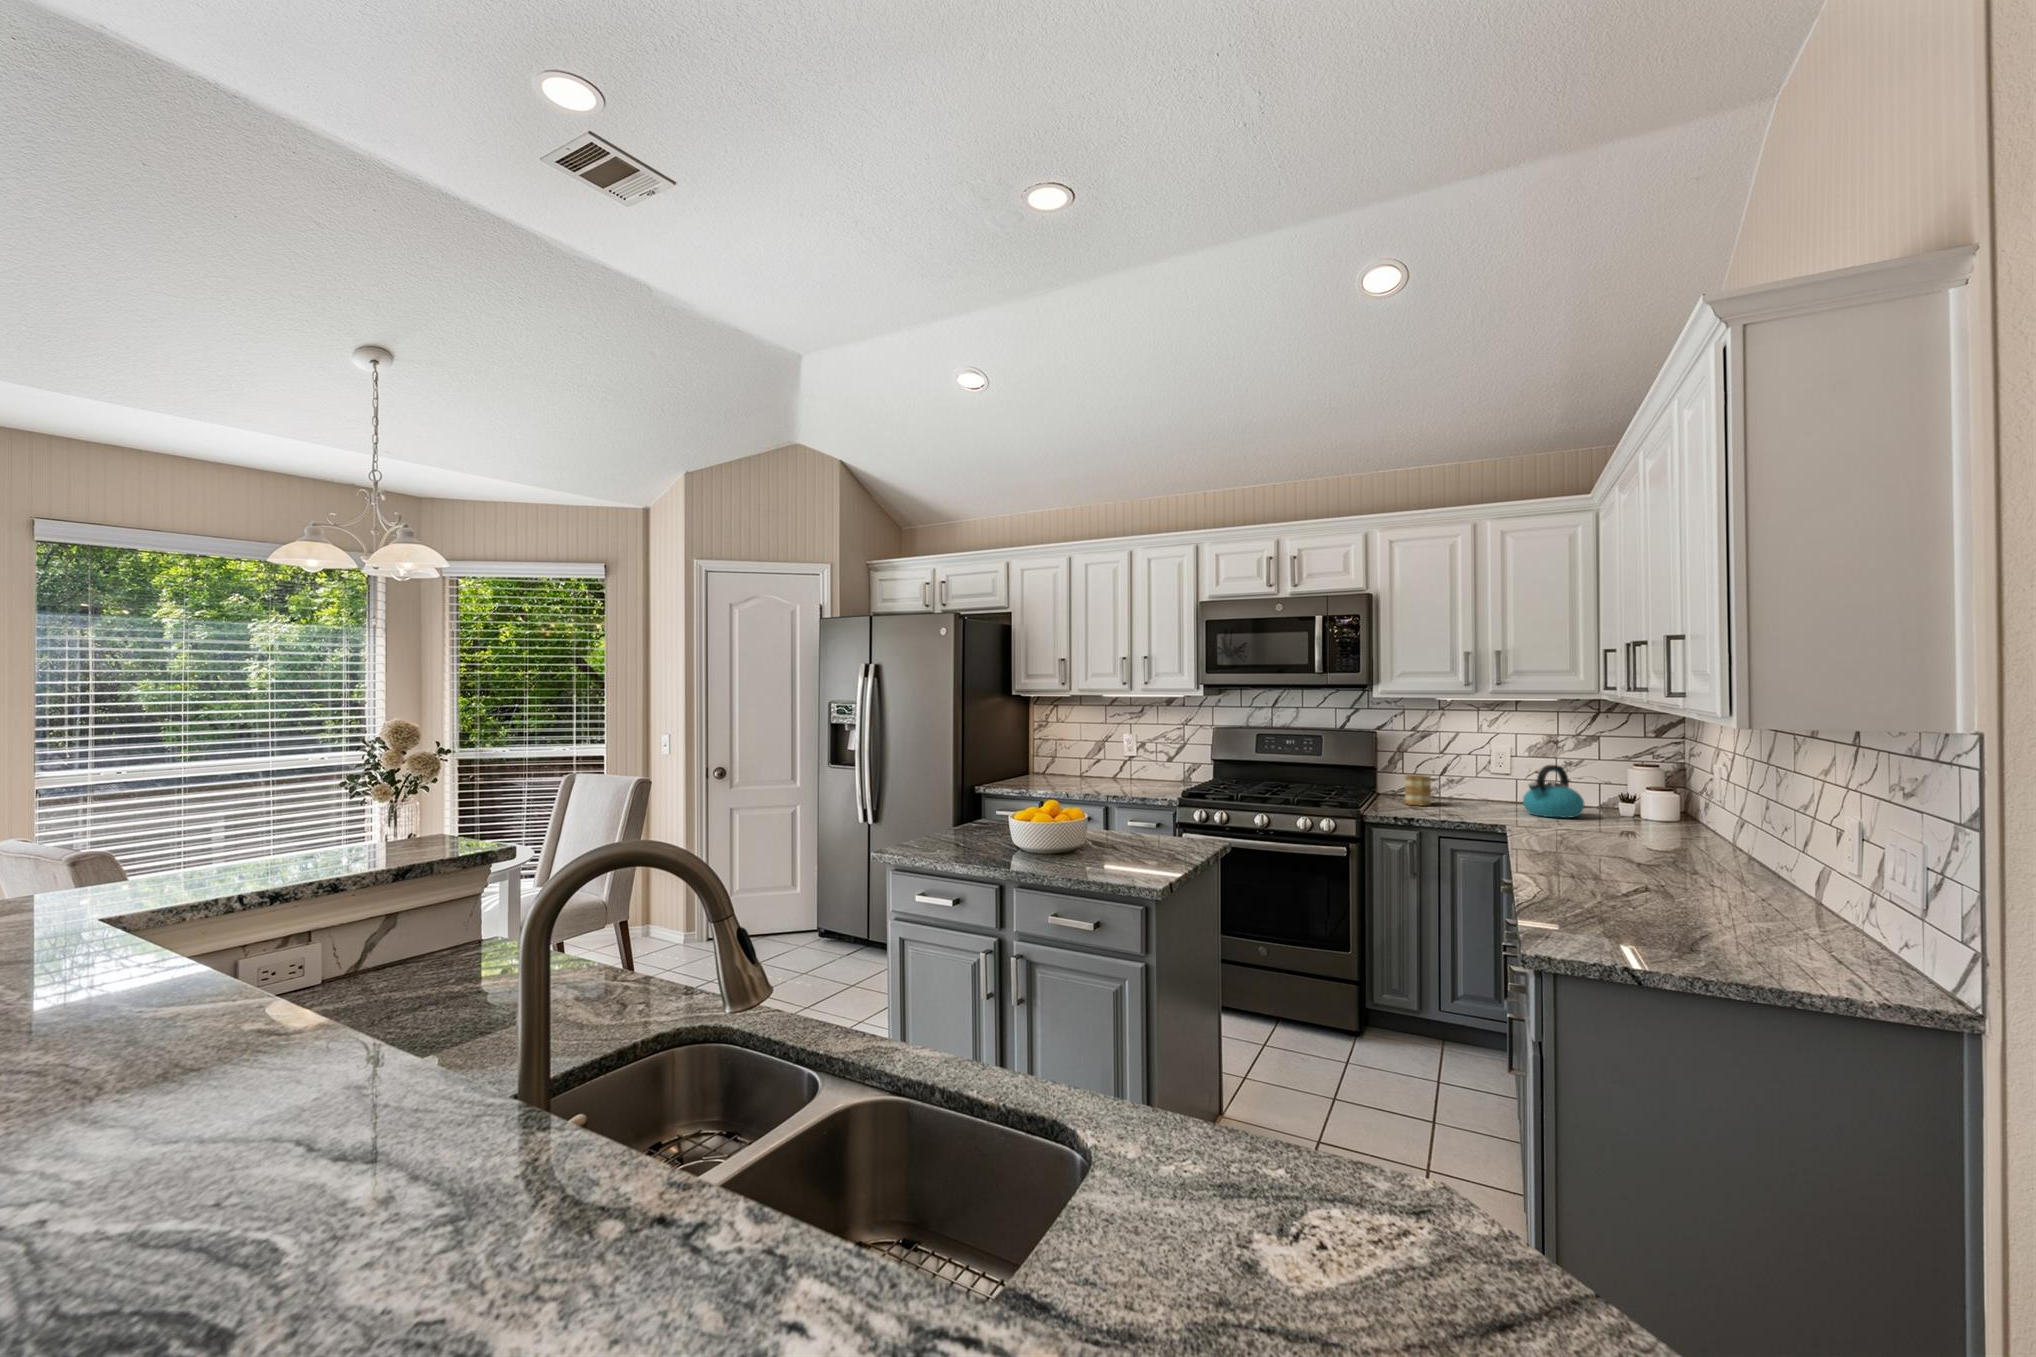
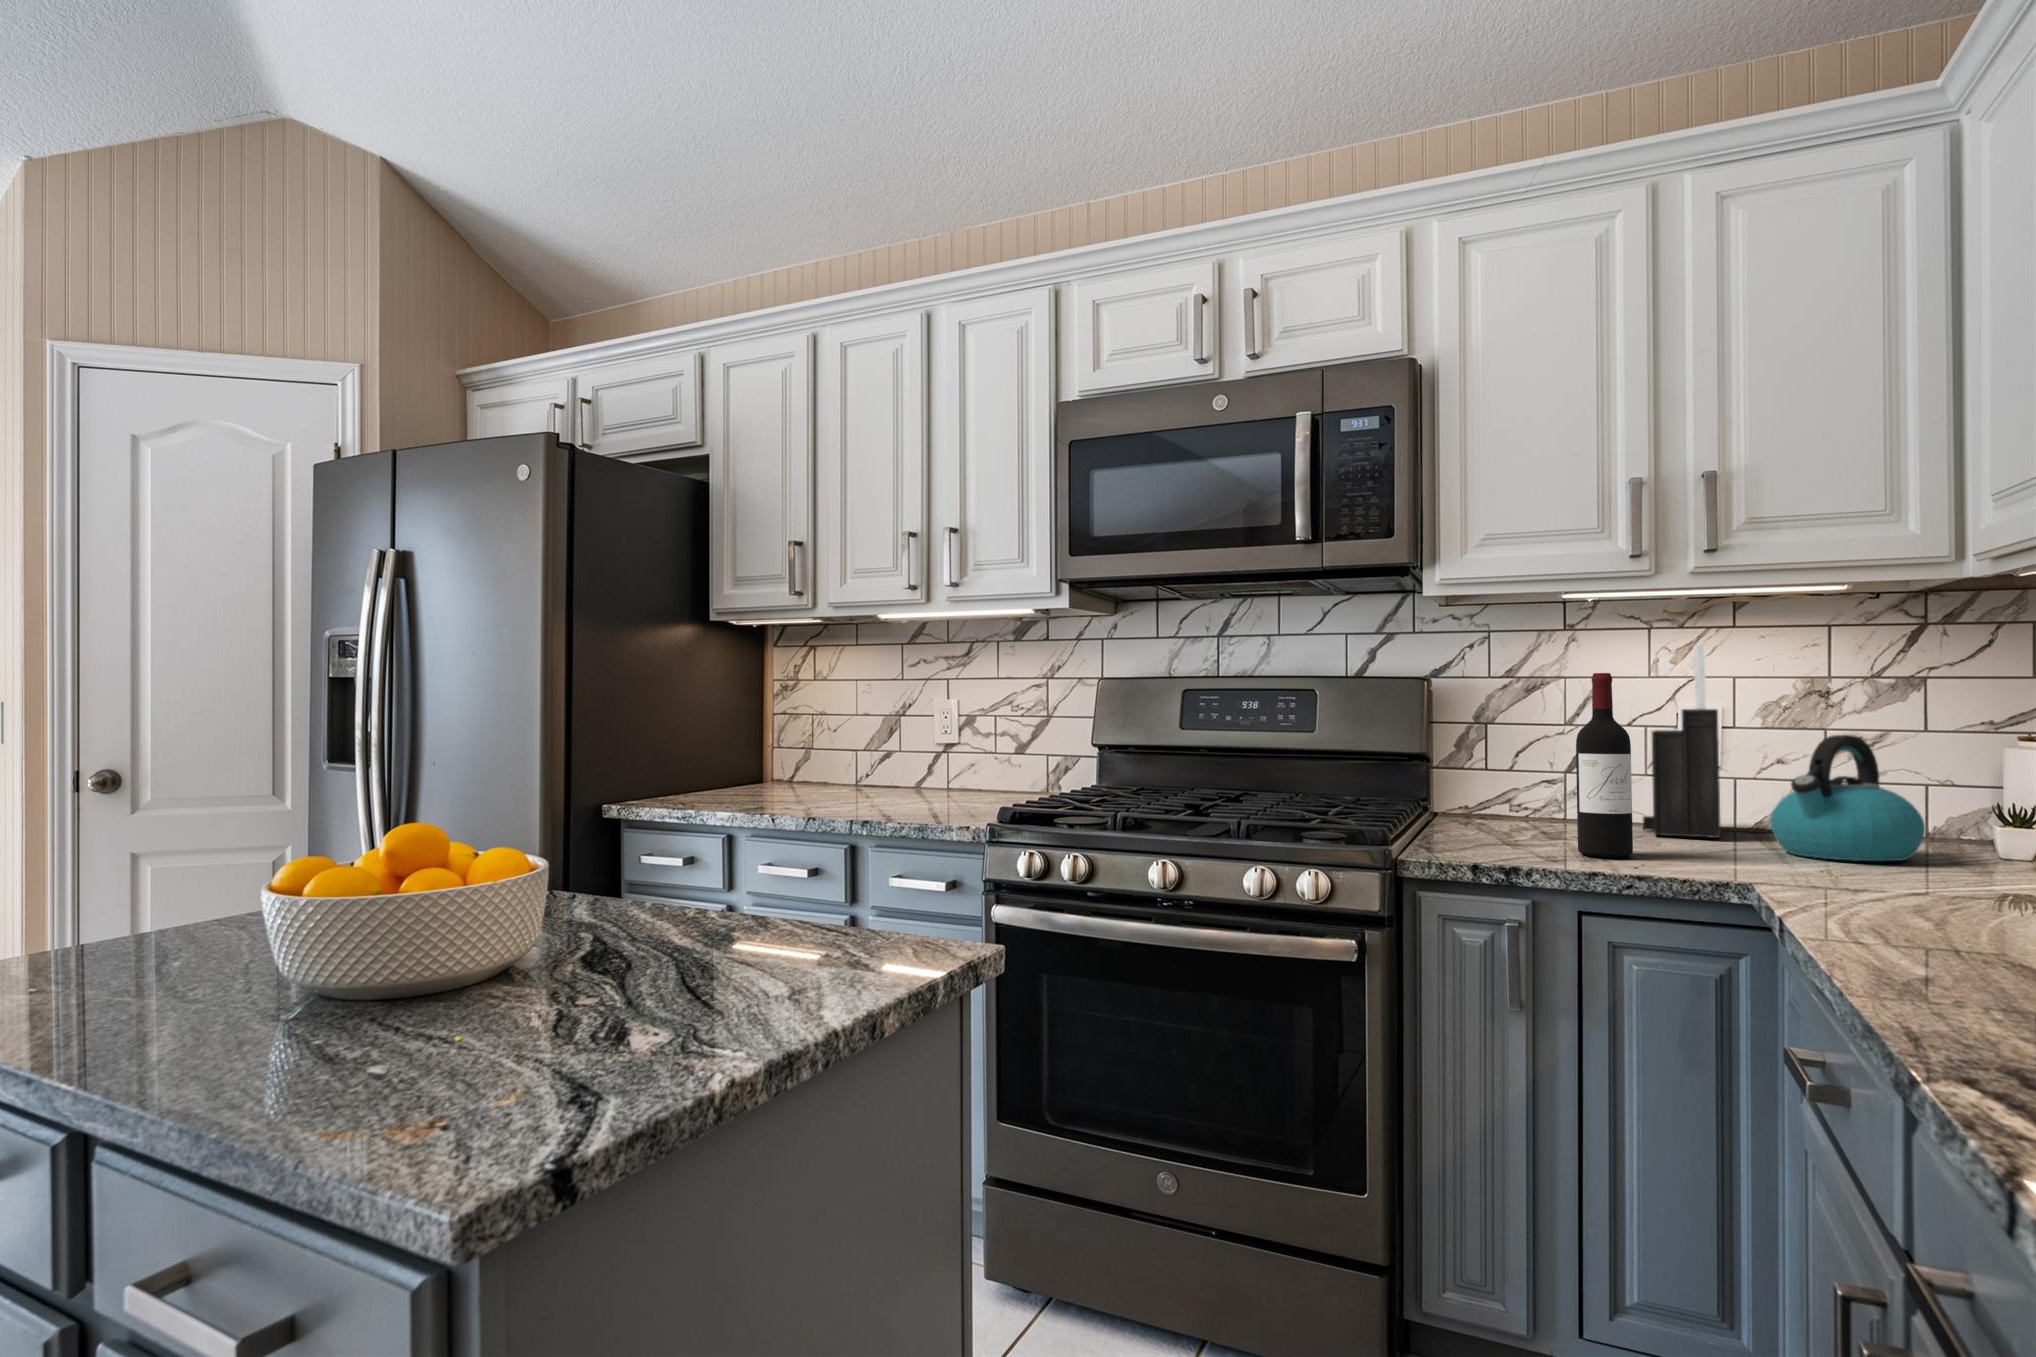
knife block: none [1472,723,1508,807] -> present [1643,645,1721,838]
wine bottle: none [1439,739,1462,815] -> present [1576,673,1633,857]
mug: present [1405,775,1431,806] -> none [1492,767,1553,835]

